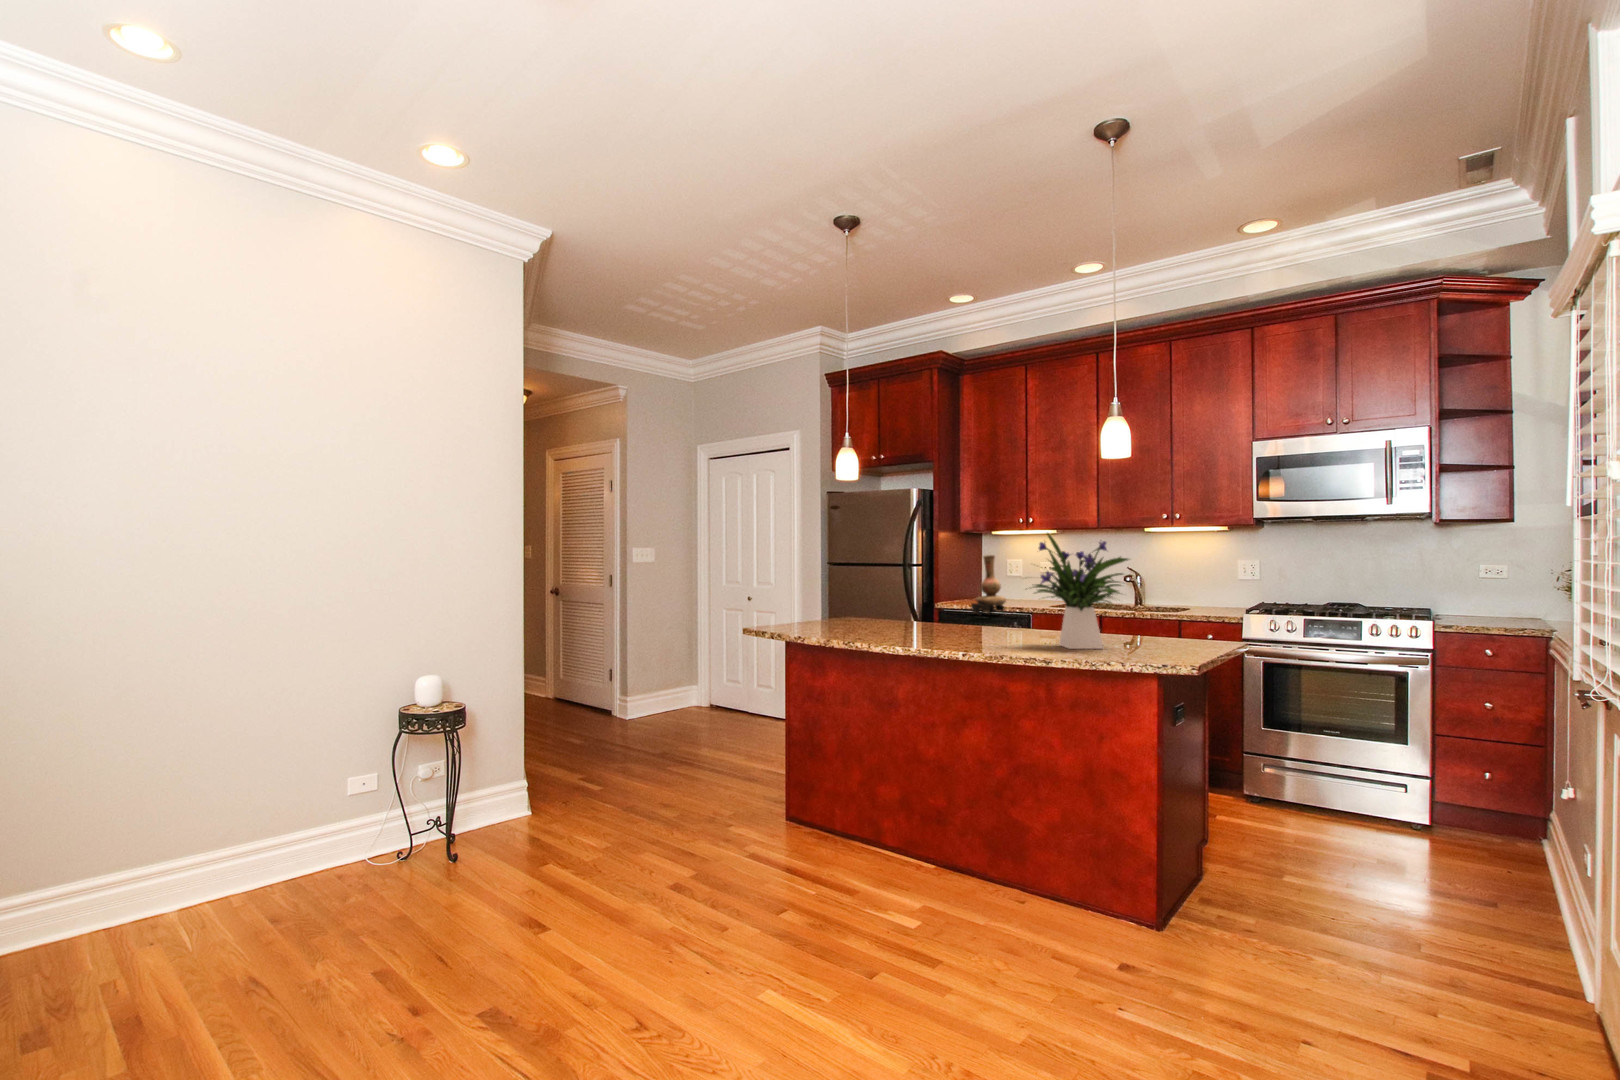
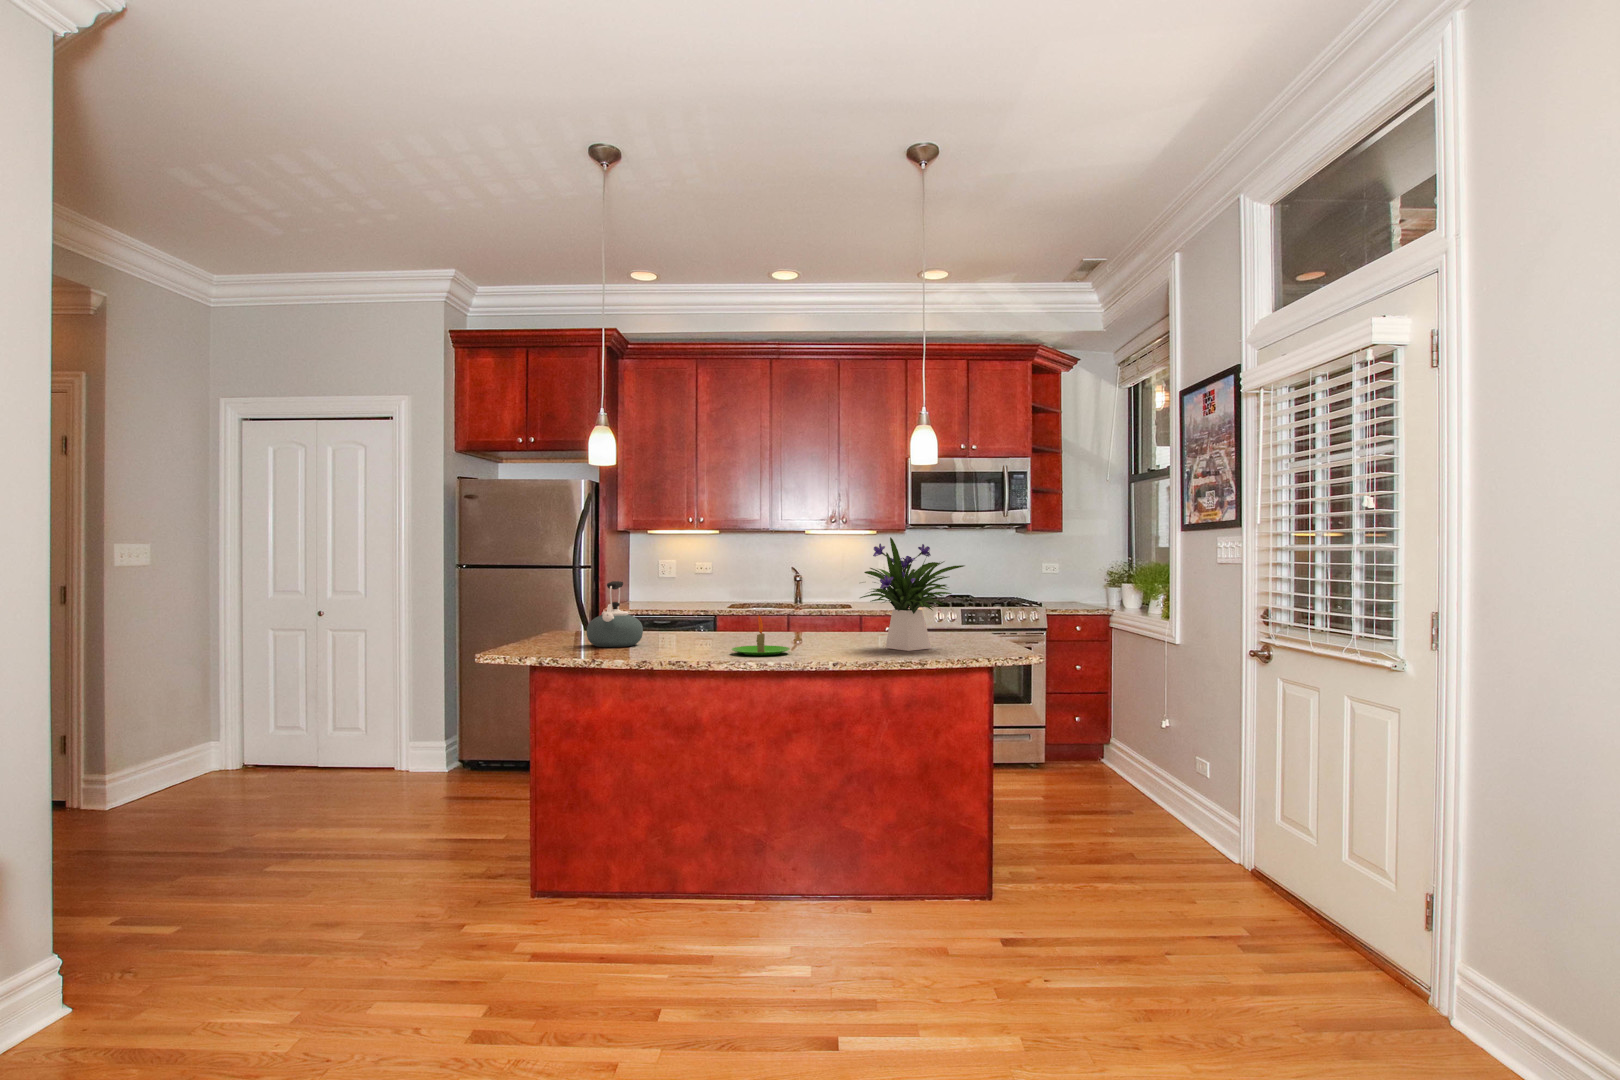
vase: present [971,555,1006,615] -> none [648,556,692,622]
kettle: none [828,575,875,630] -> present [587,581,643,647]
candle: none [899,606,953,643] -> present [732,616,790,656]

